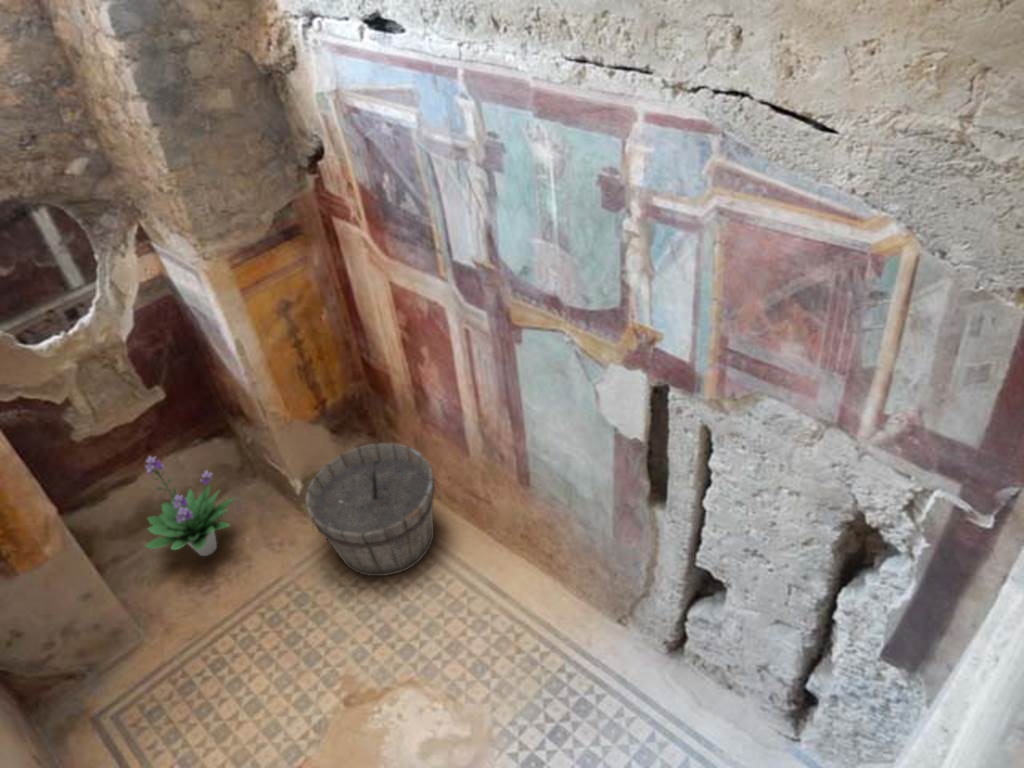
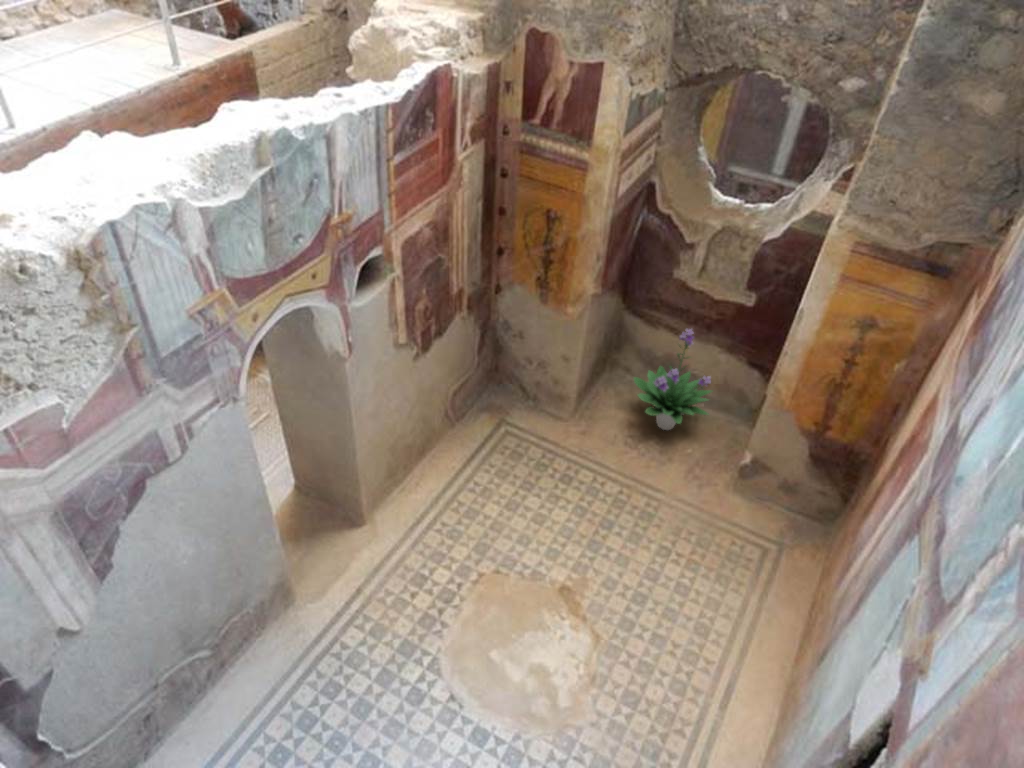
wooden bucket: present [306,443,440,576] -> none [691,461,834,608]

